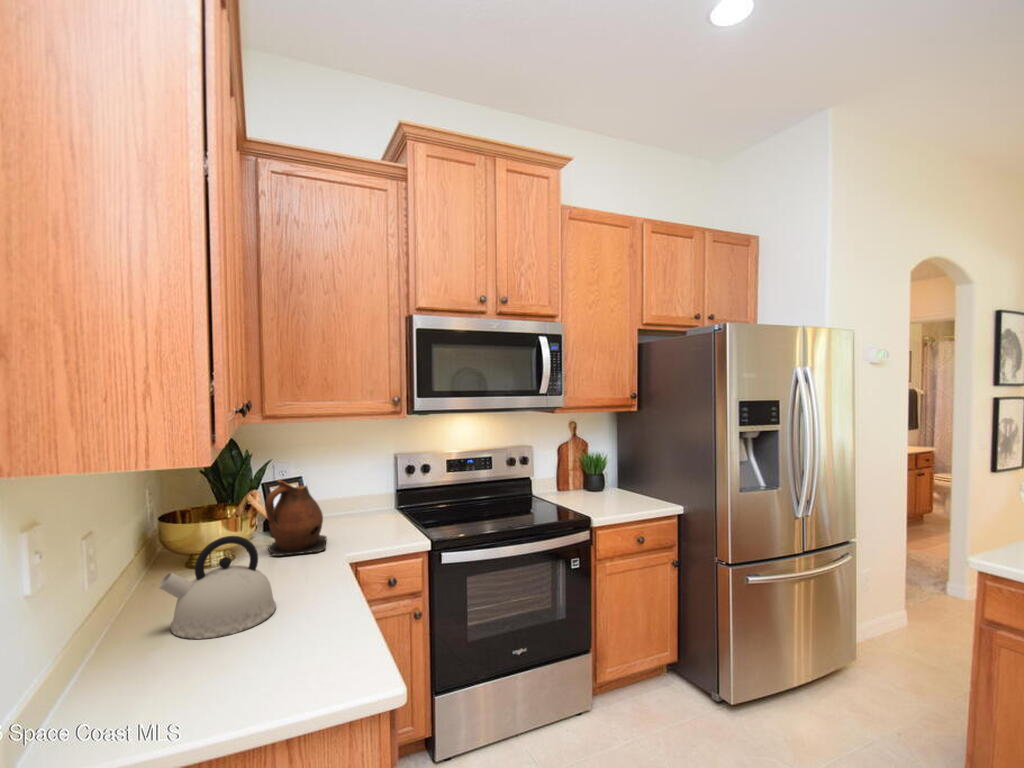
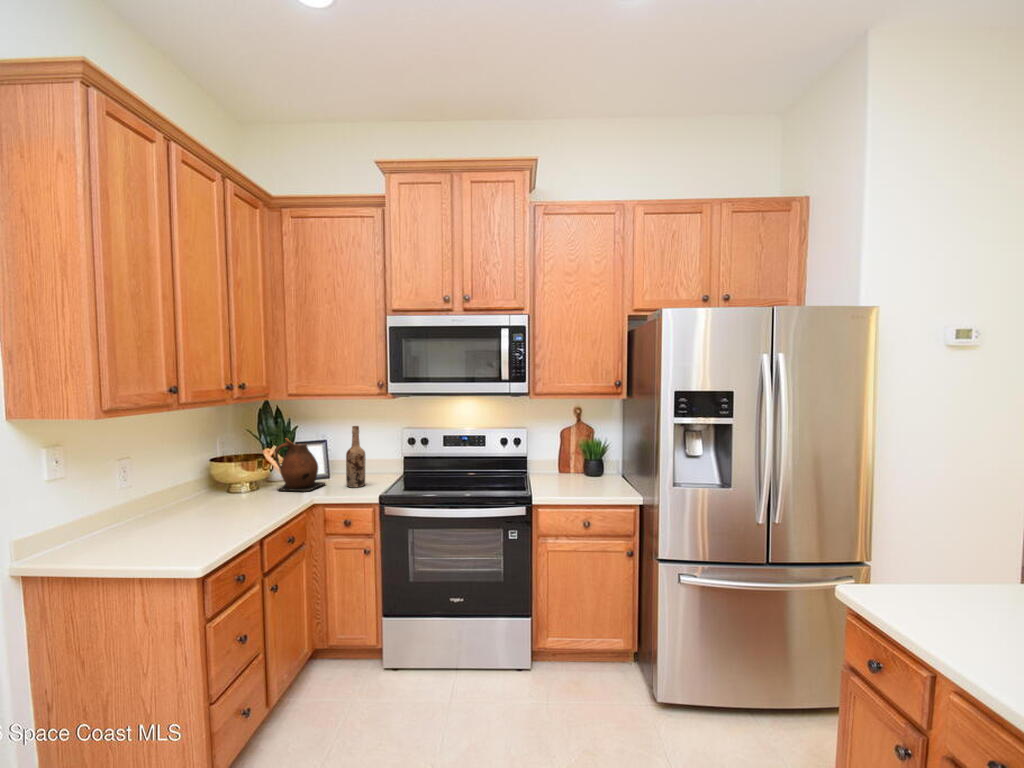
wine bottle: none [357,456,382,537] -> present [346,426,366,488]
kettle: present [158,536,276,639] -> none [159,465,230,522]

